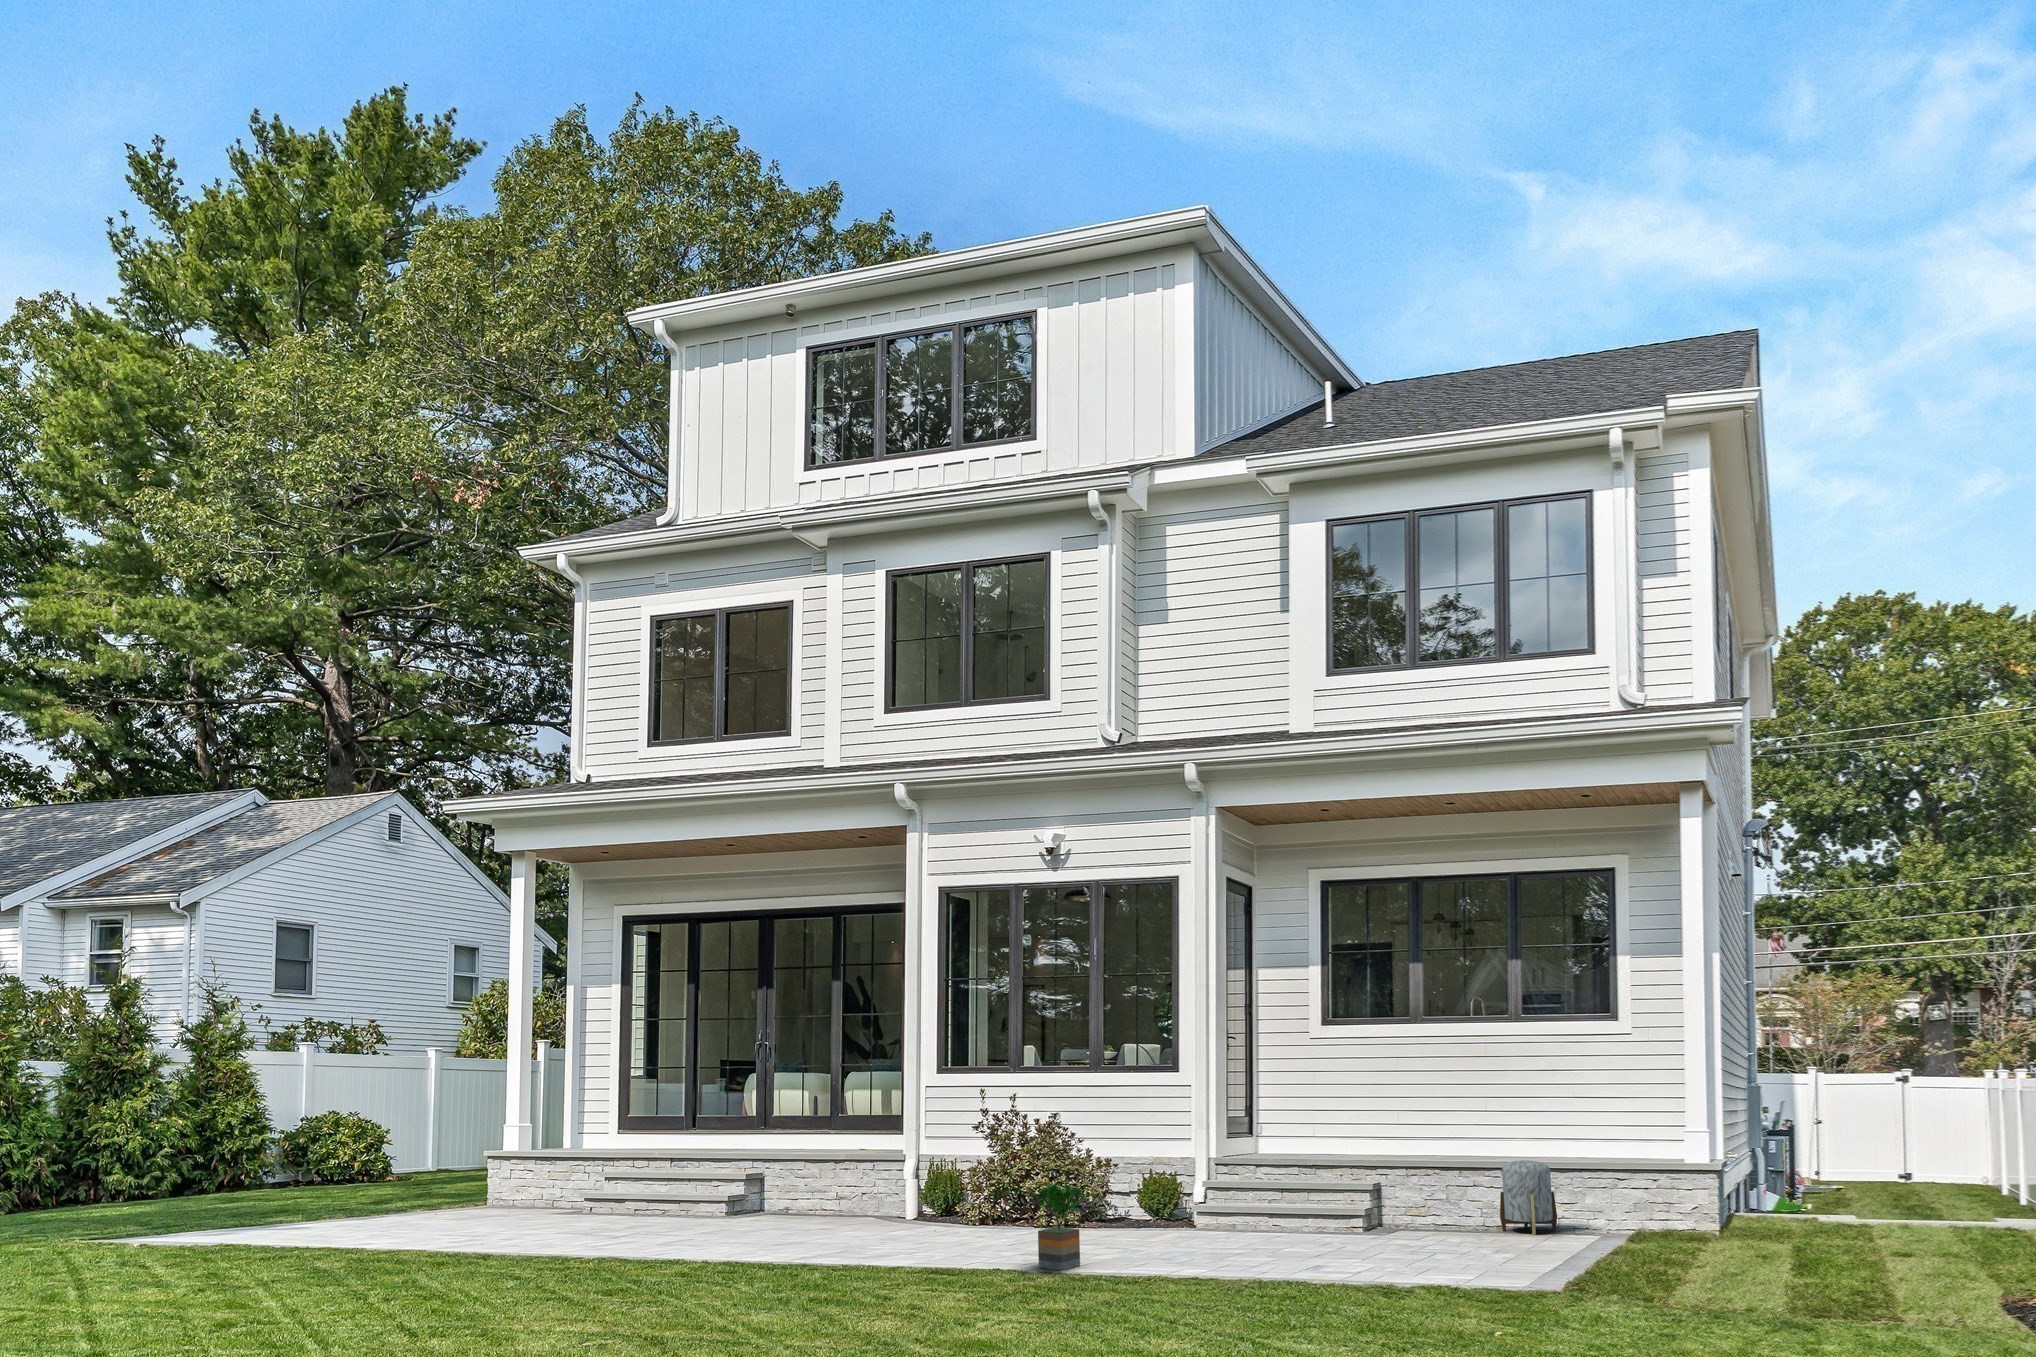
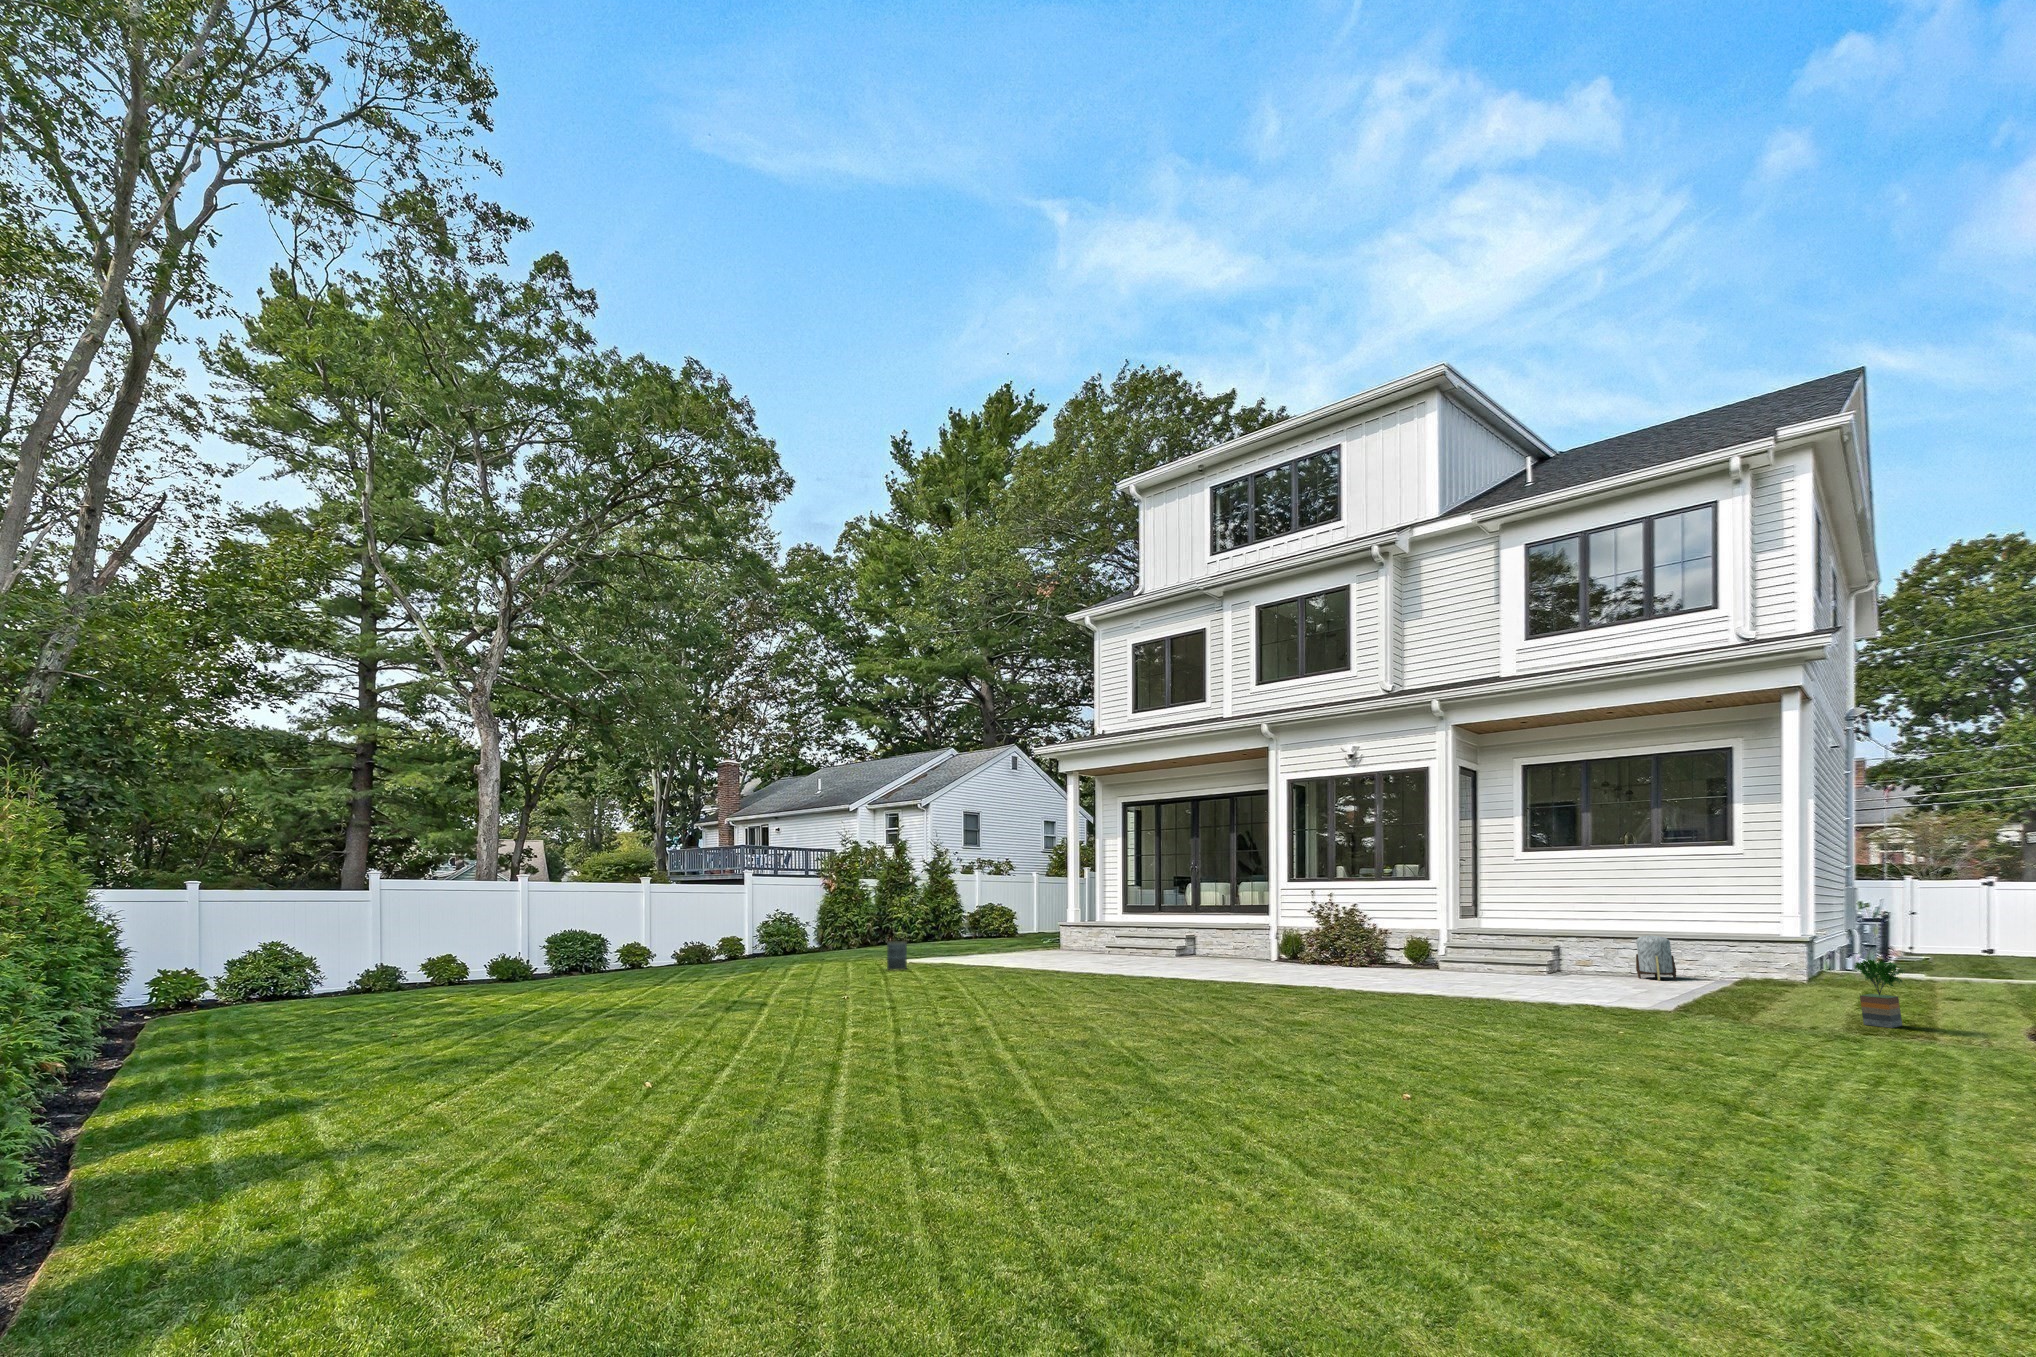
potted tree: present [1036,1184,1086,1271] -> present [1854,959,1904,1028]
basket: none [125,1204,174,1292] -> present [887,941,907,970]

